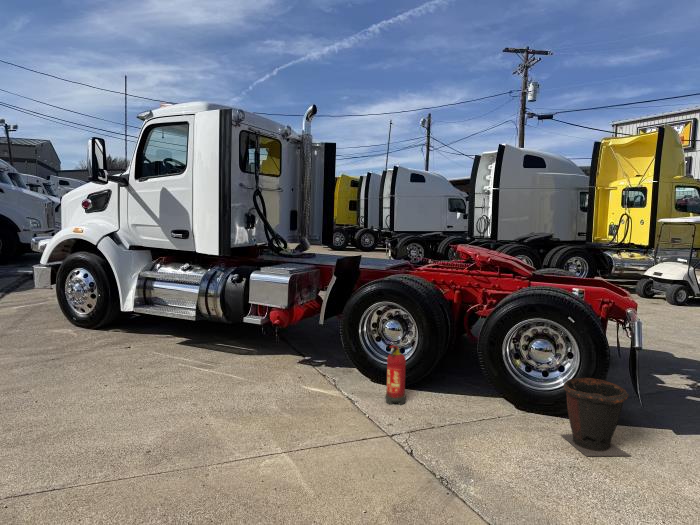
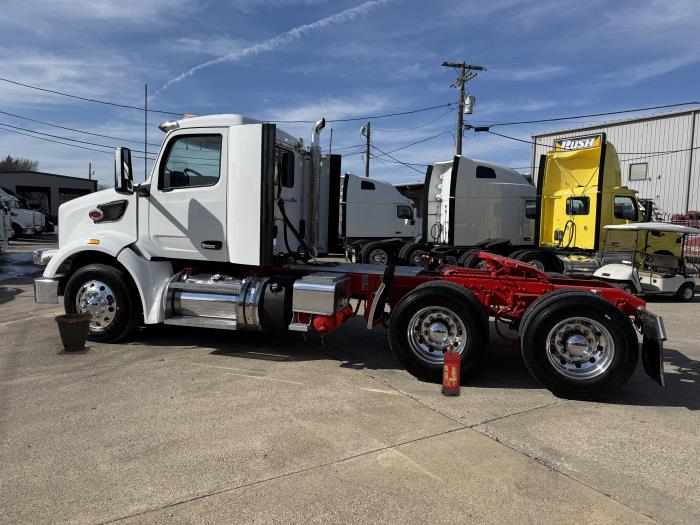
bucket: present [561,378,631,456] -> present [55,313,92,354]

